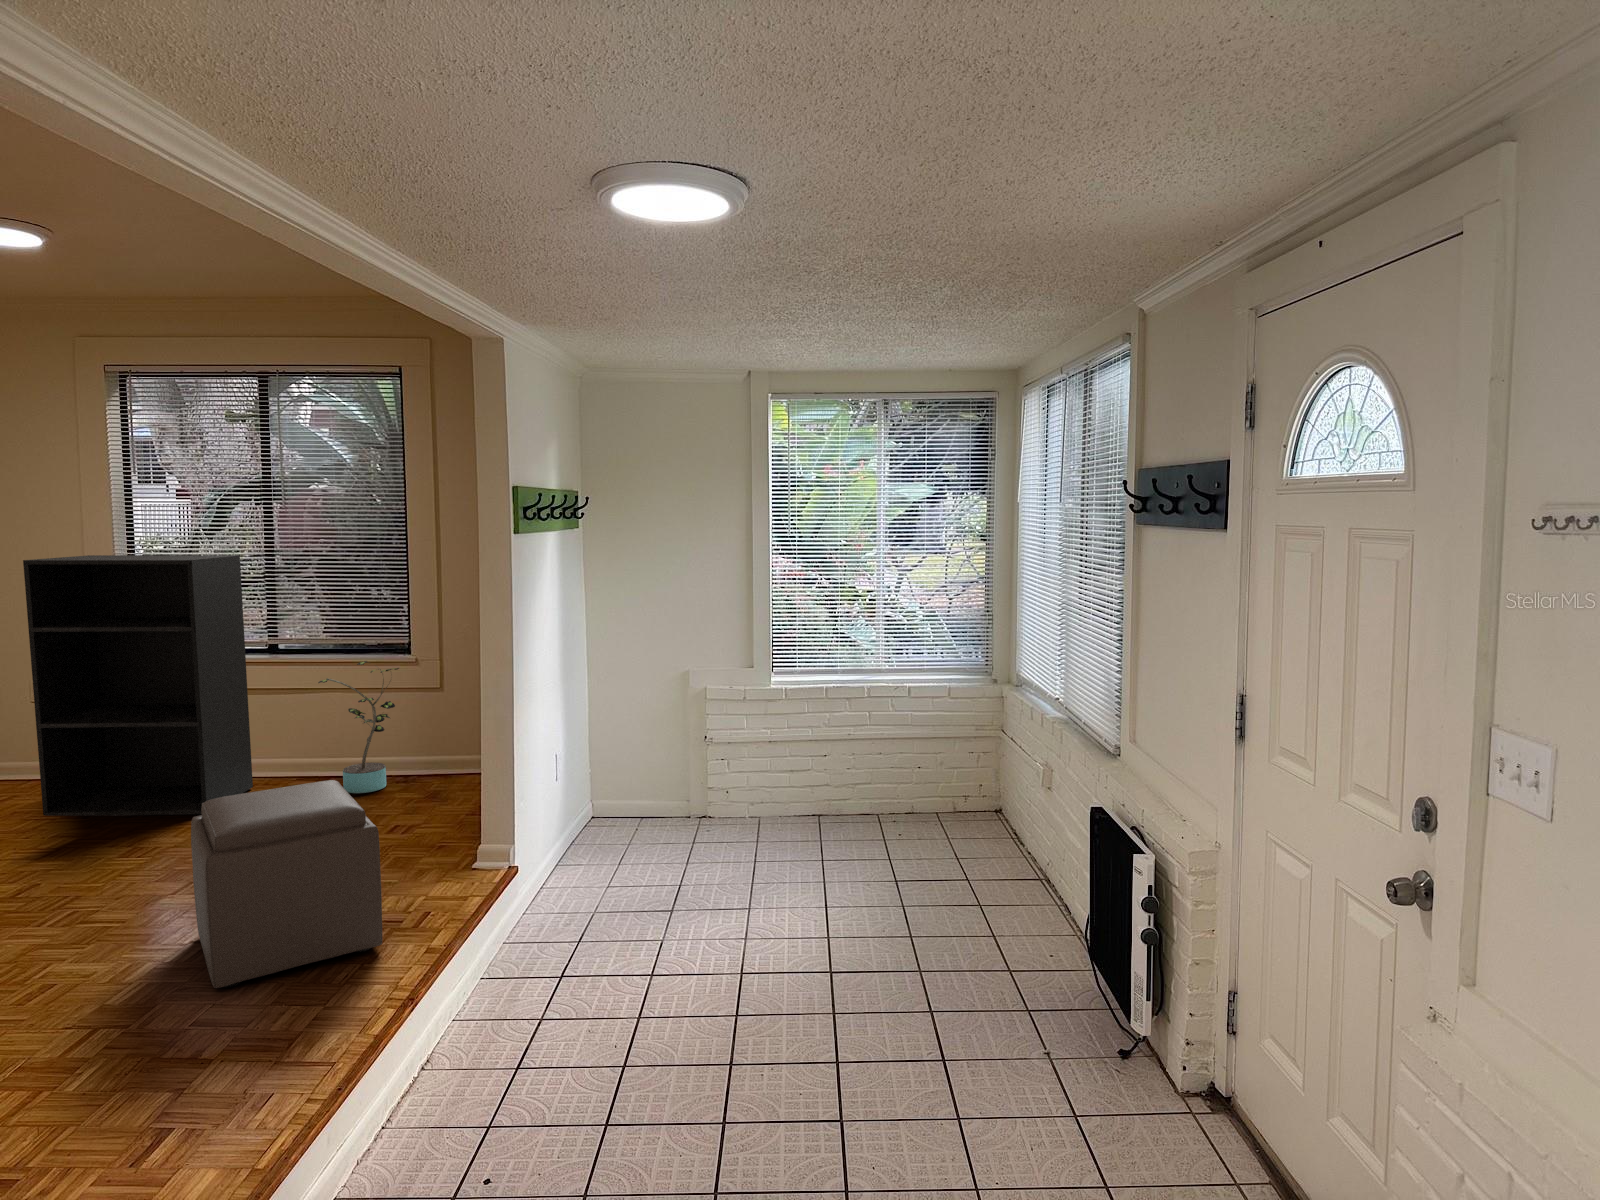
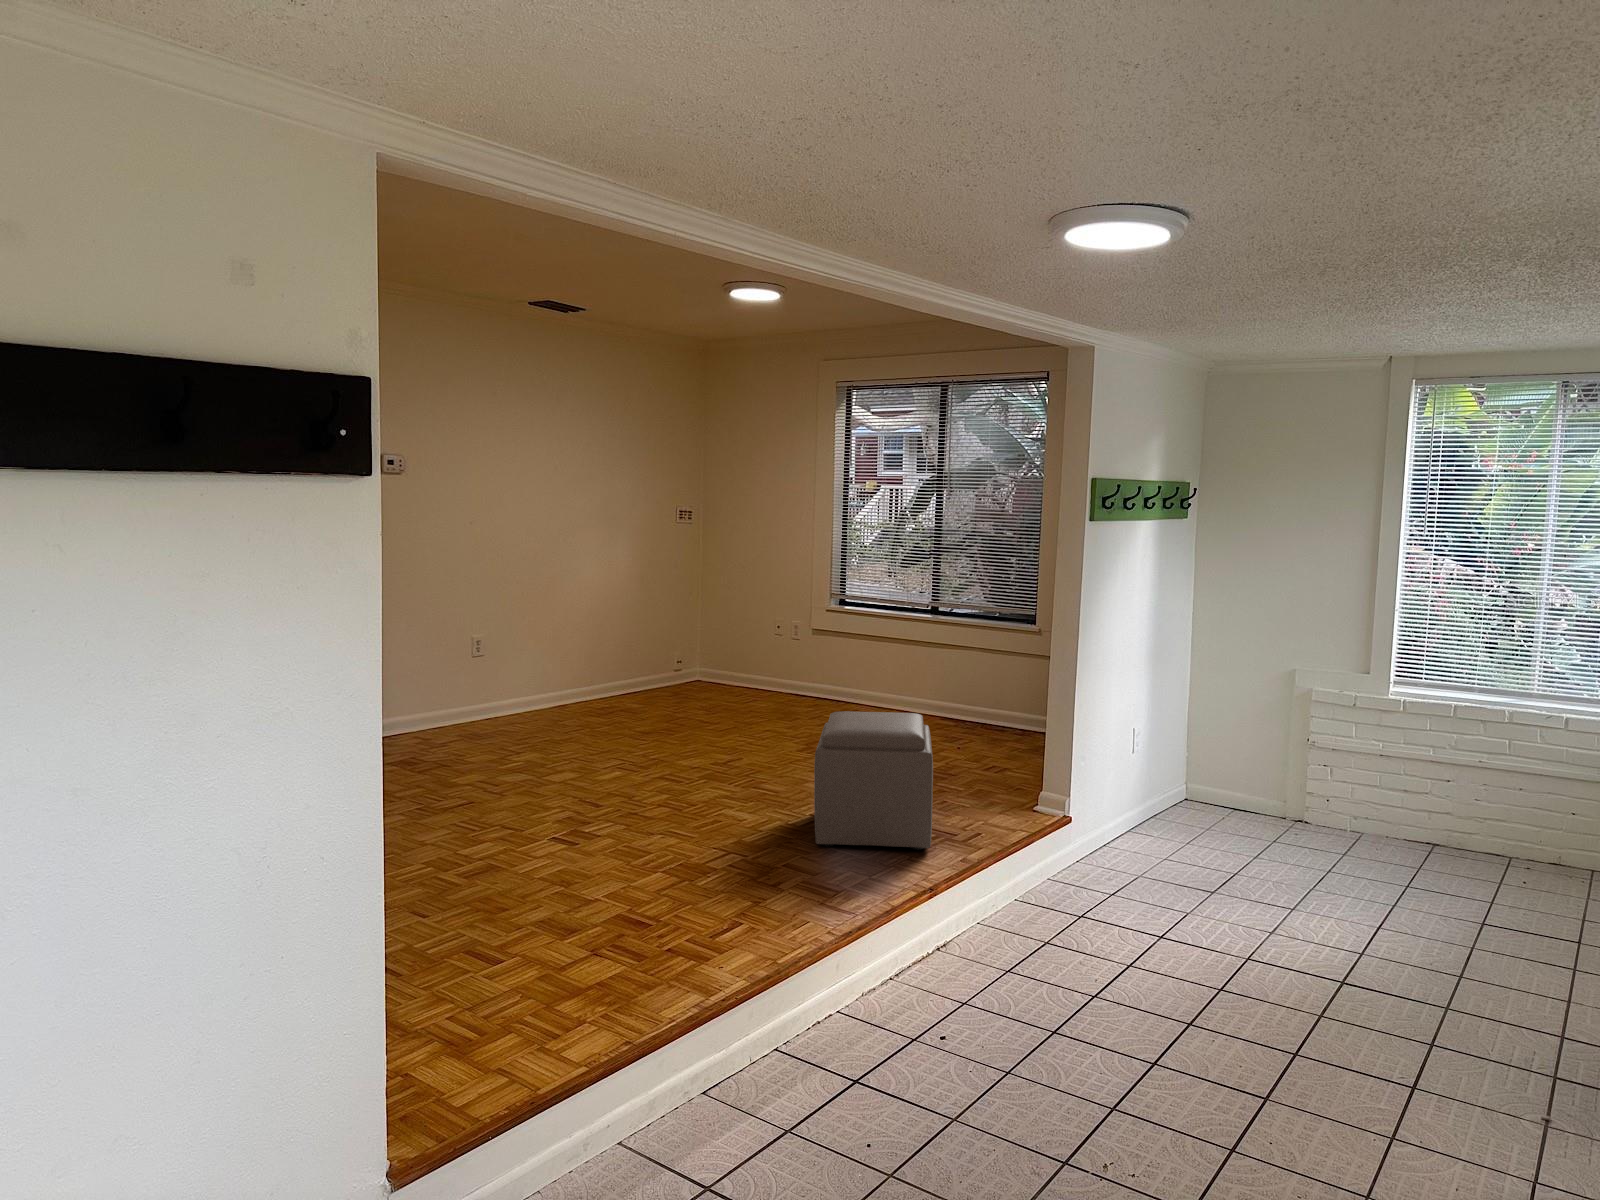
bookshelf: present [23,555,253,816] -> none [777,528,910,732]
potted plant: present [318,661,399,793] -> none [956,626,1021,739]

